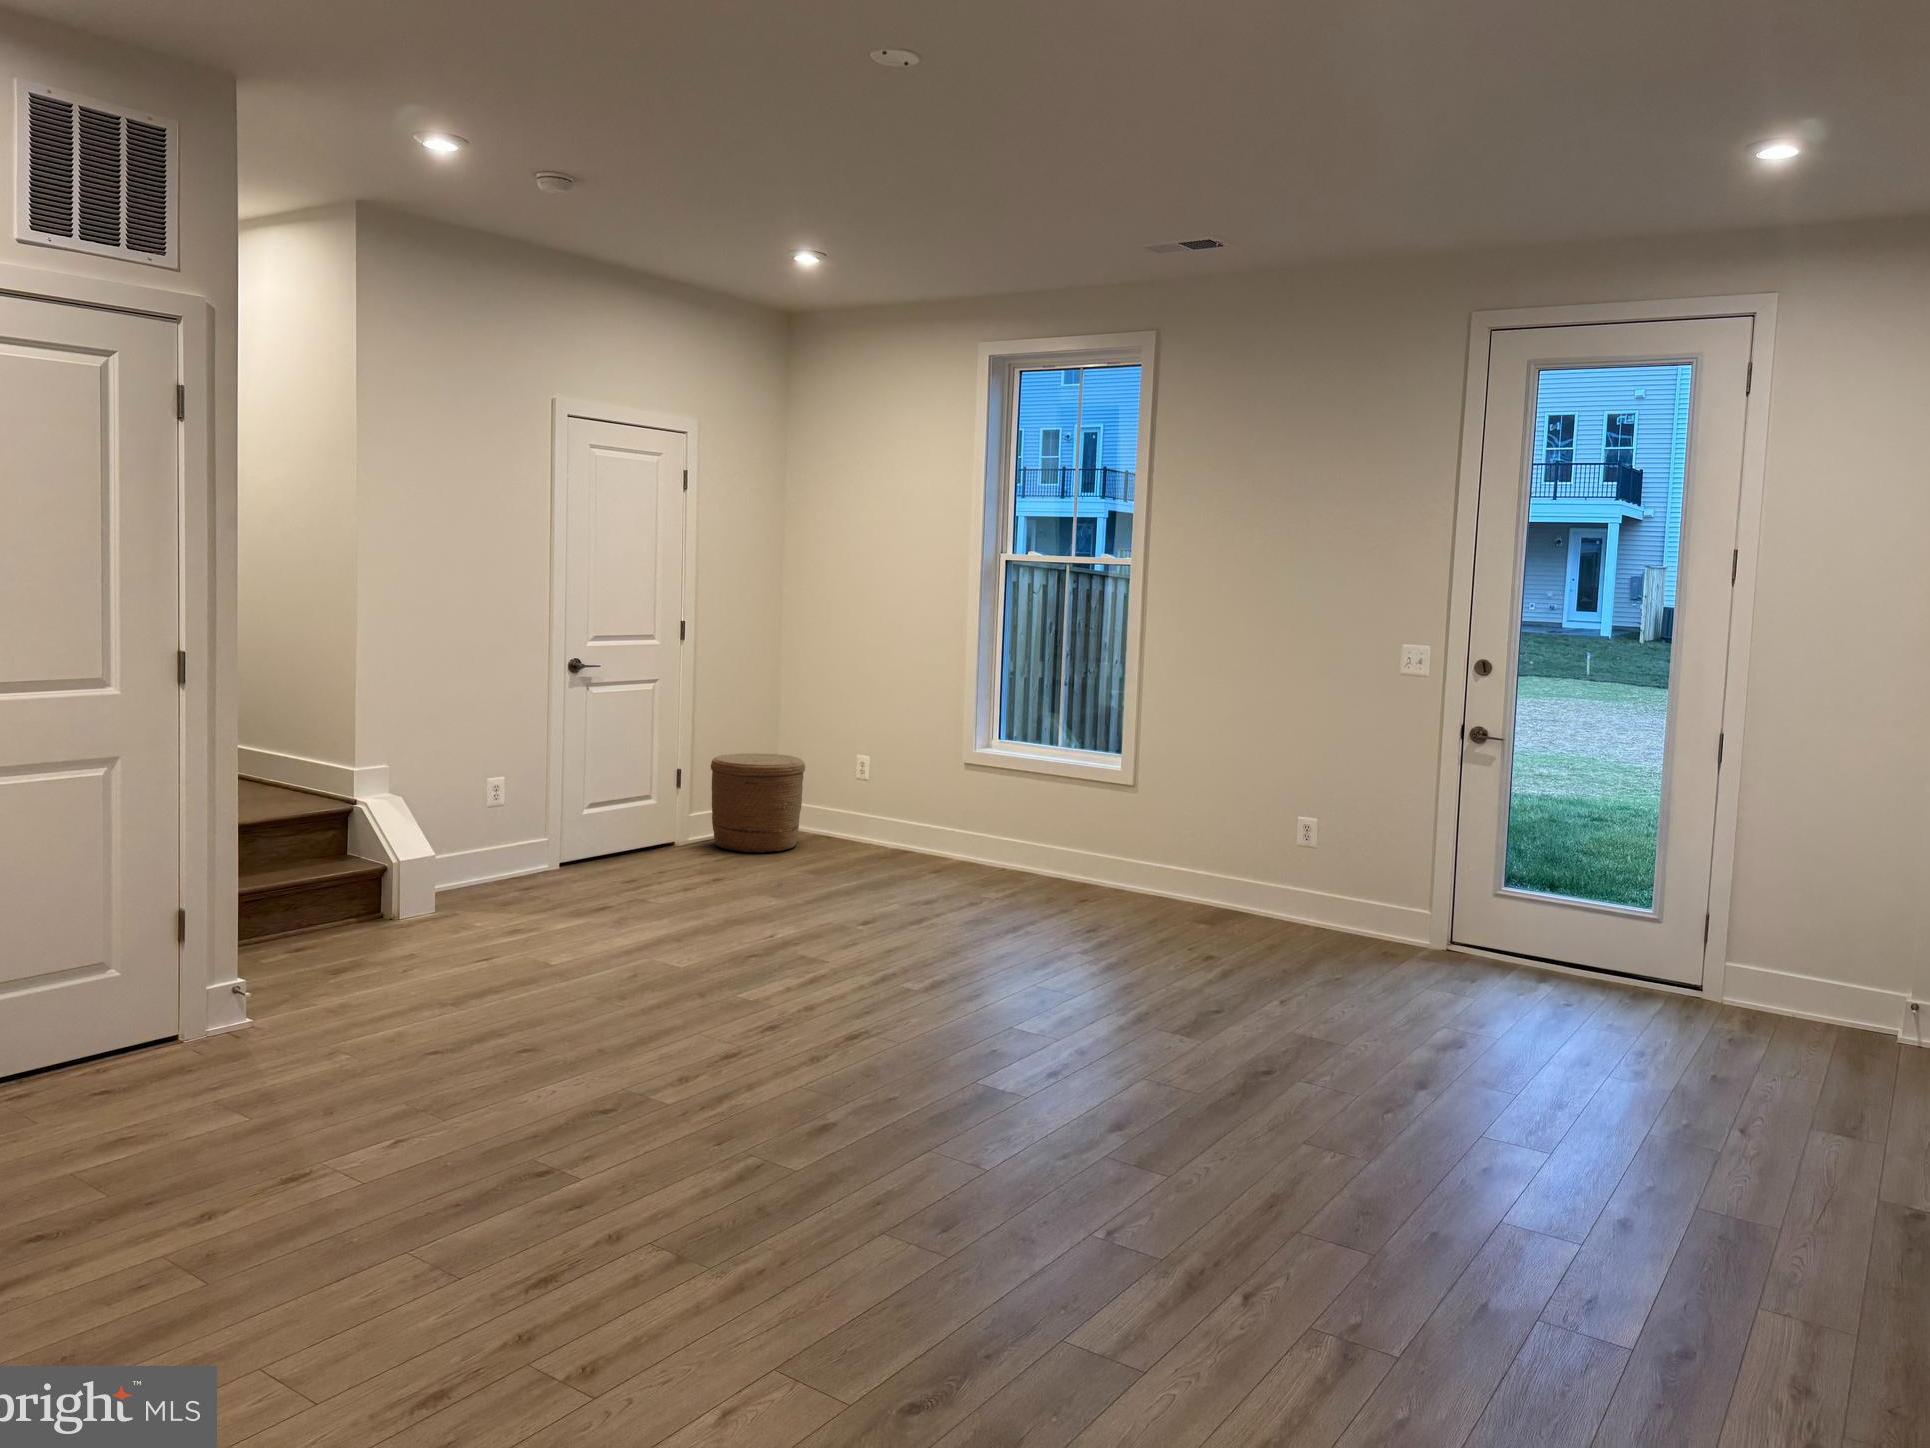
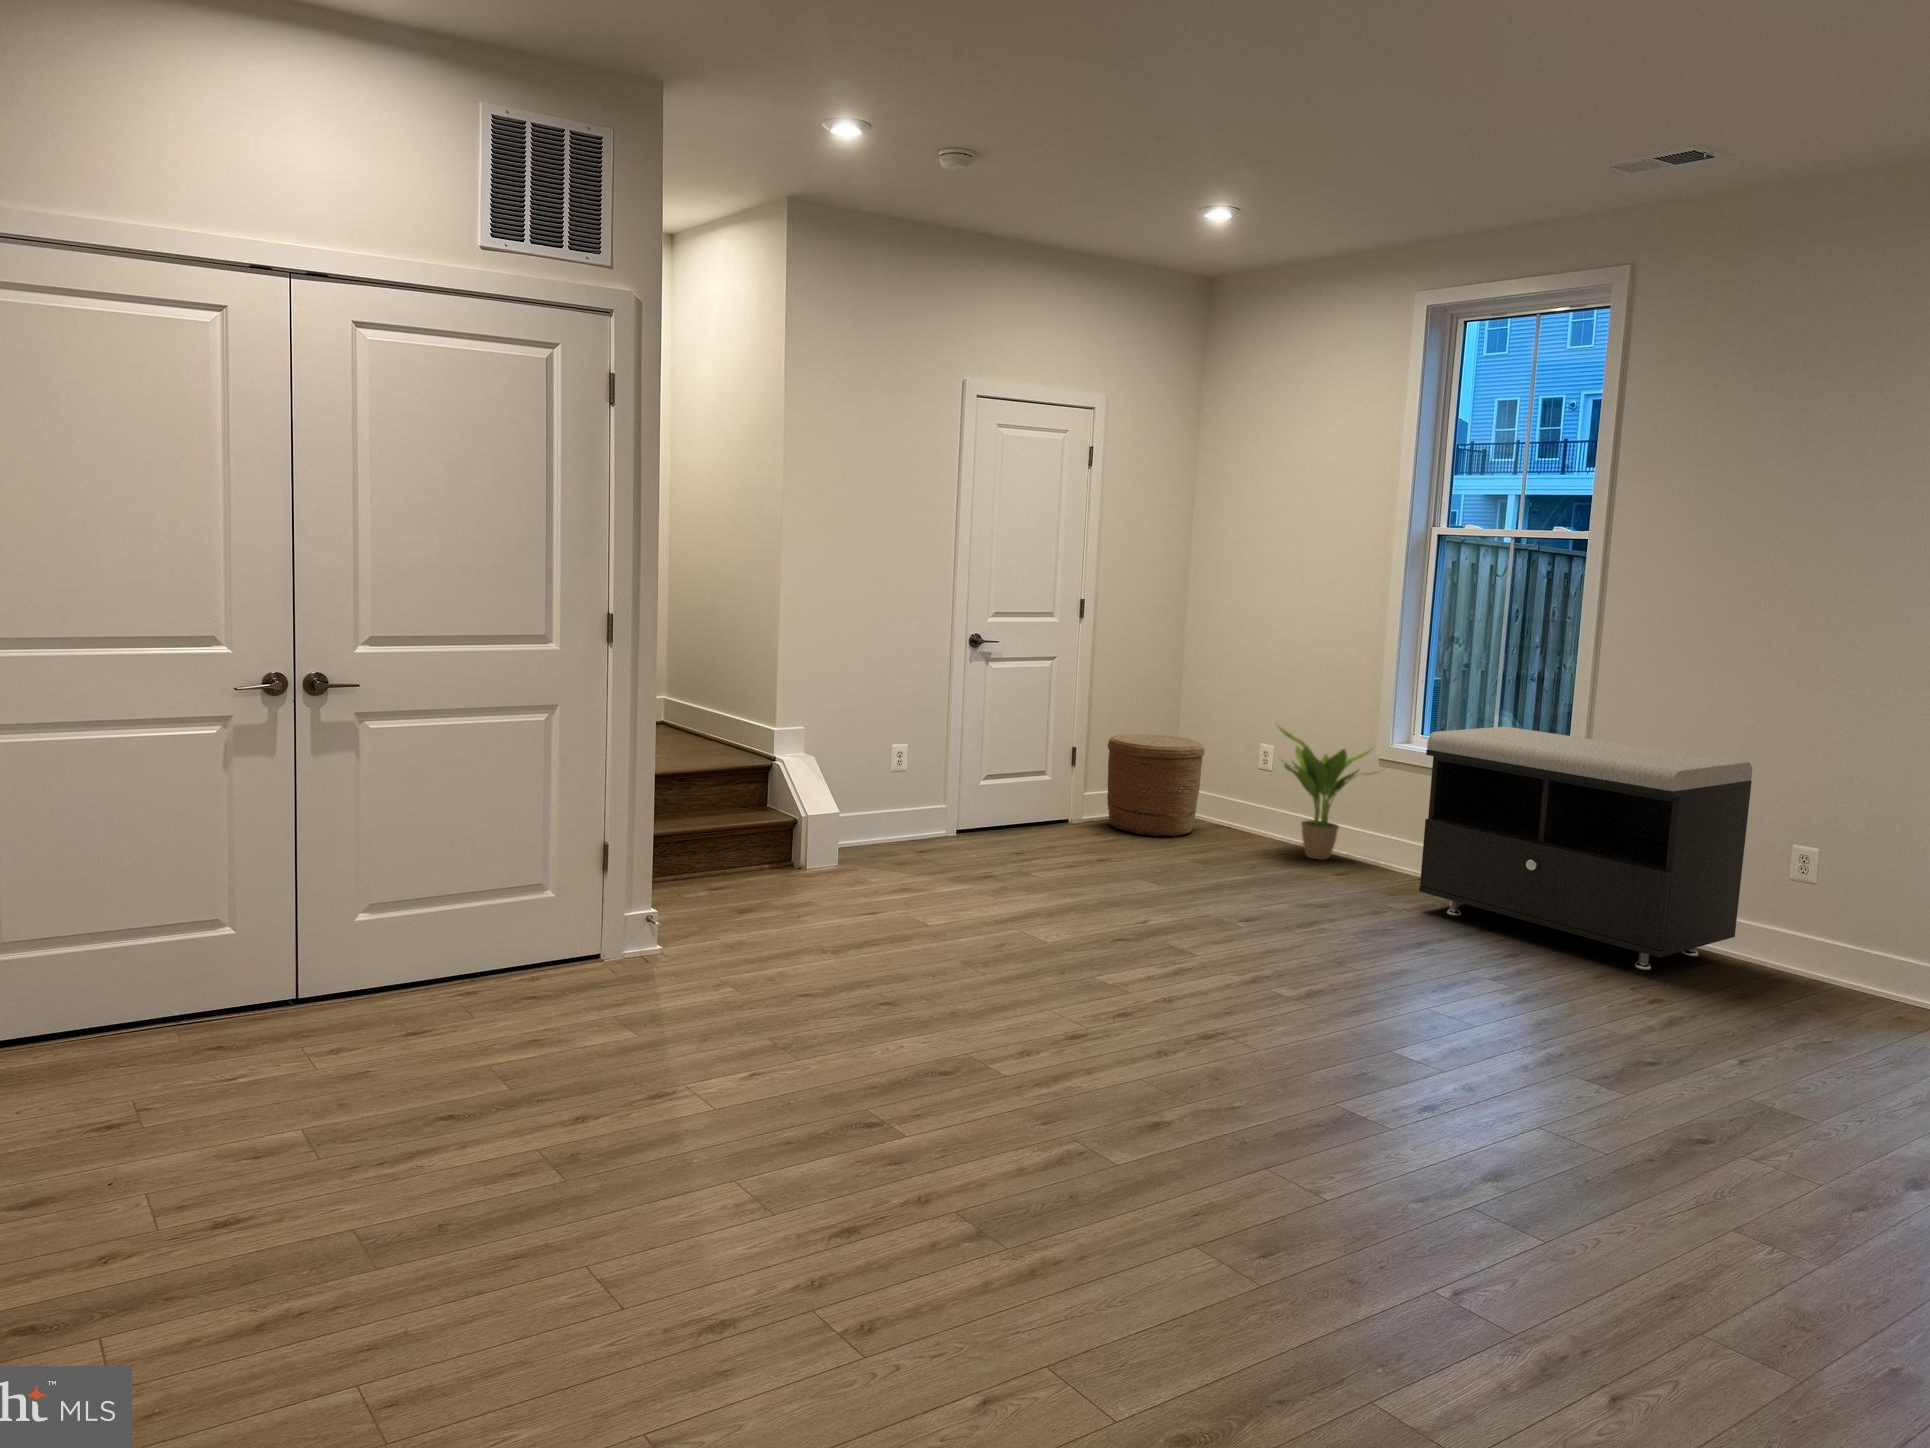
storage bench: none [1007,731,1257,931] -> present [1419,727,1752,970]
potted plant: none [871,735,972,862] -> present [1278,726,1375,860]

